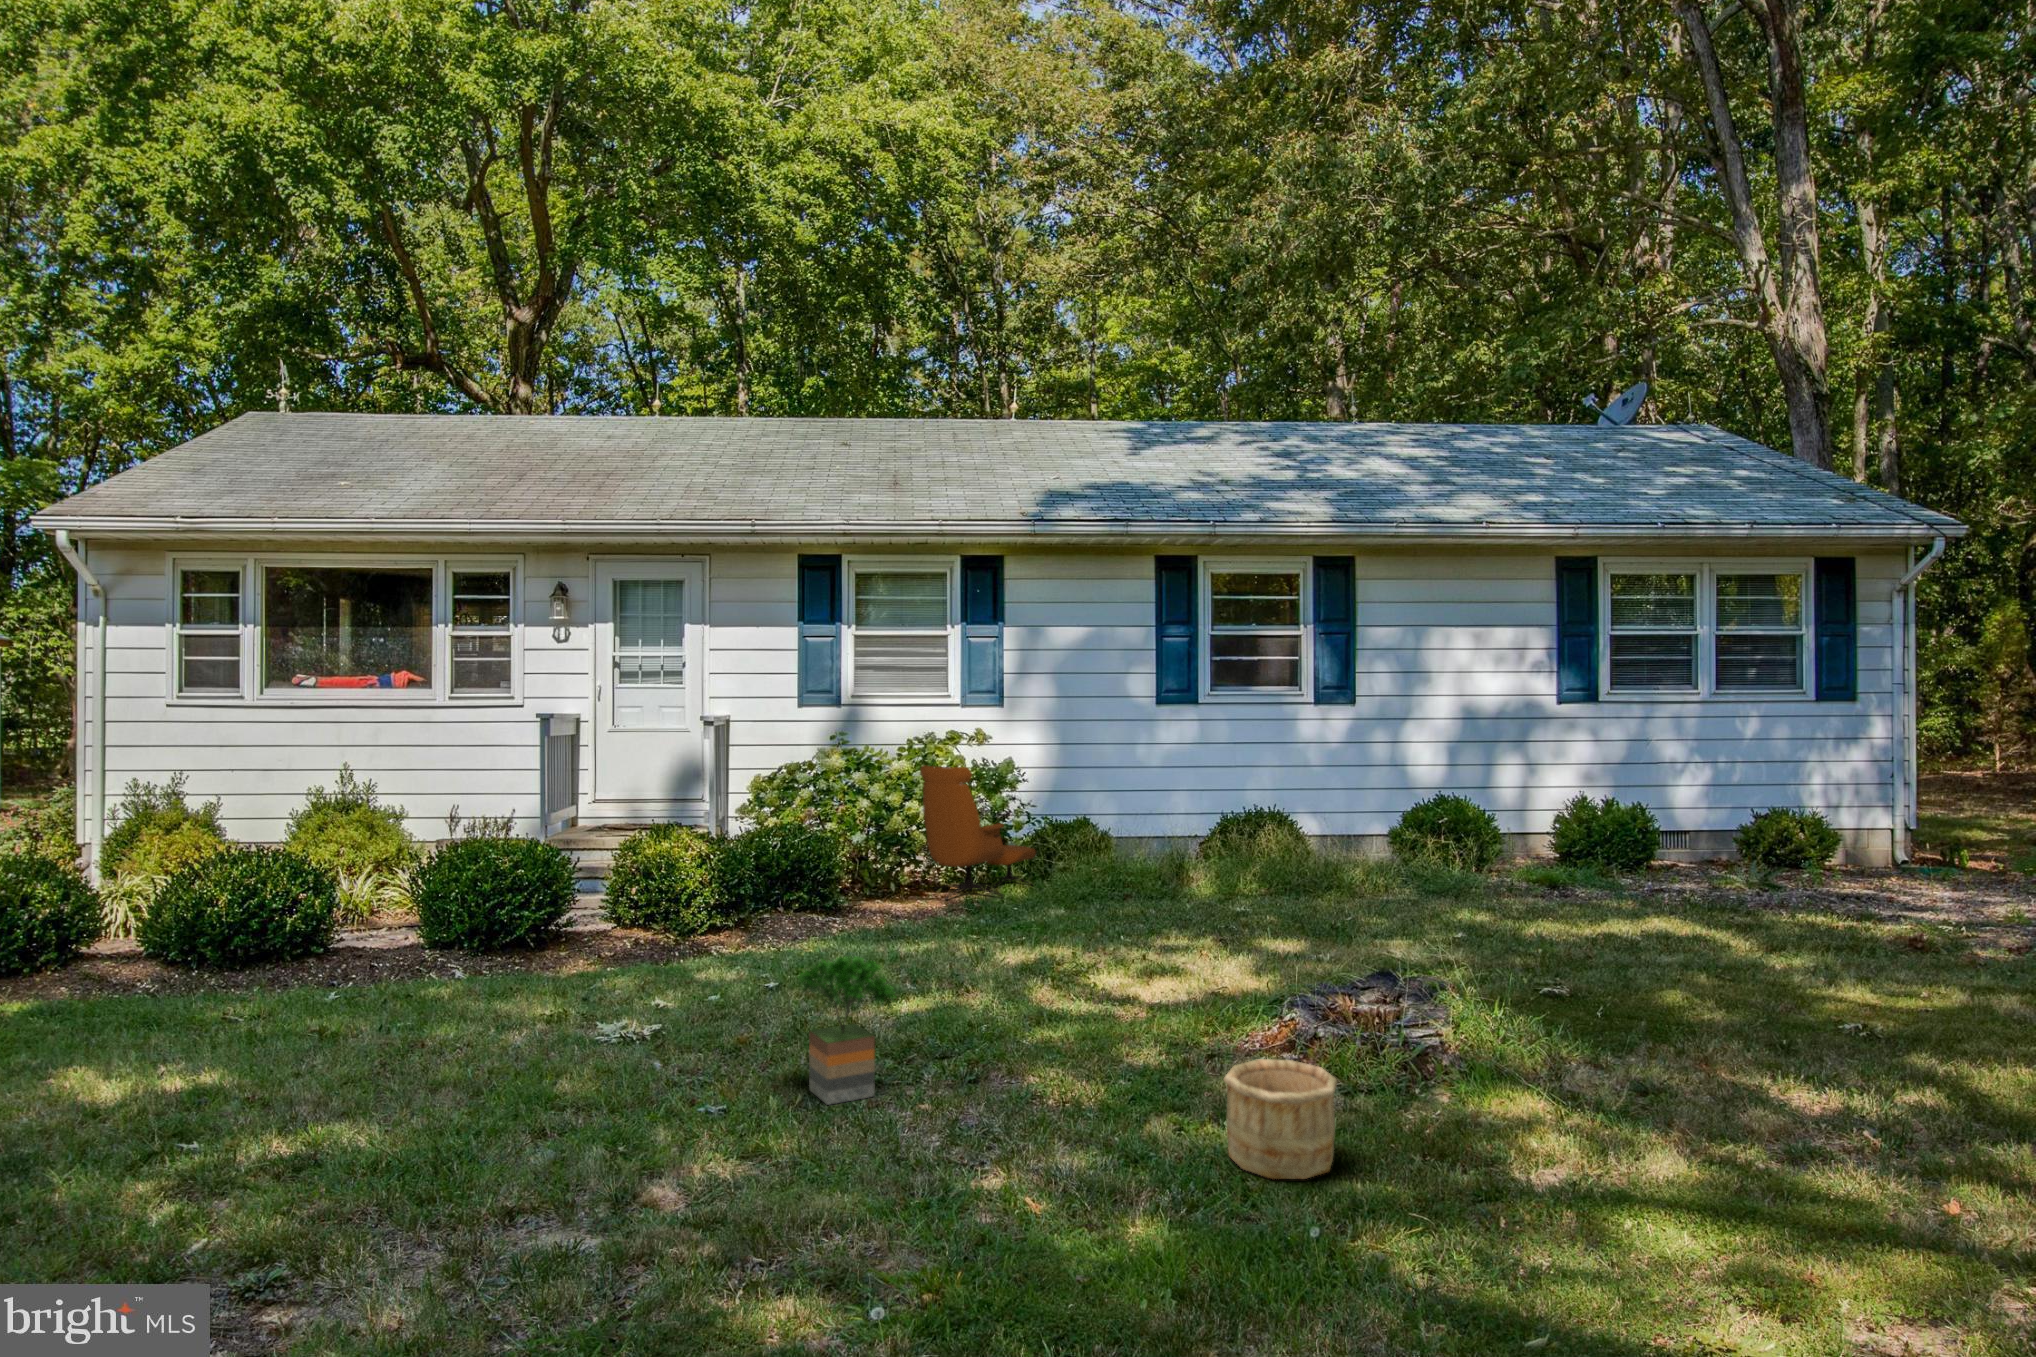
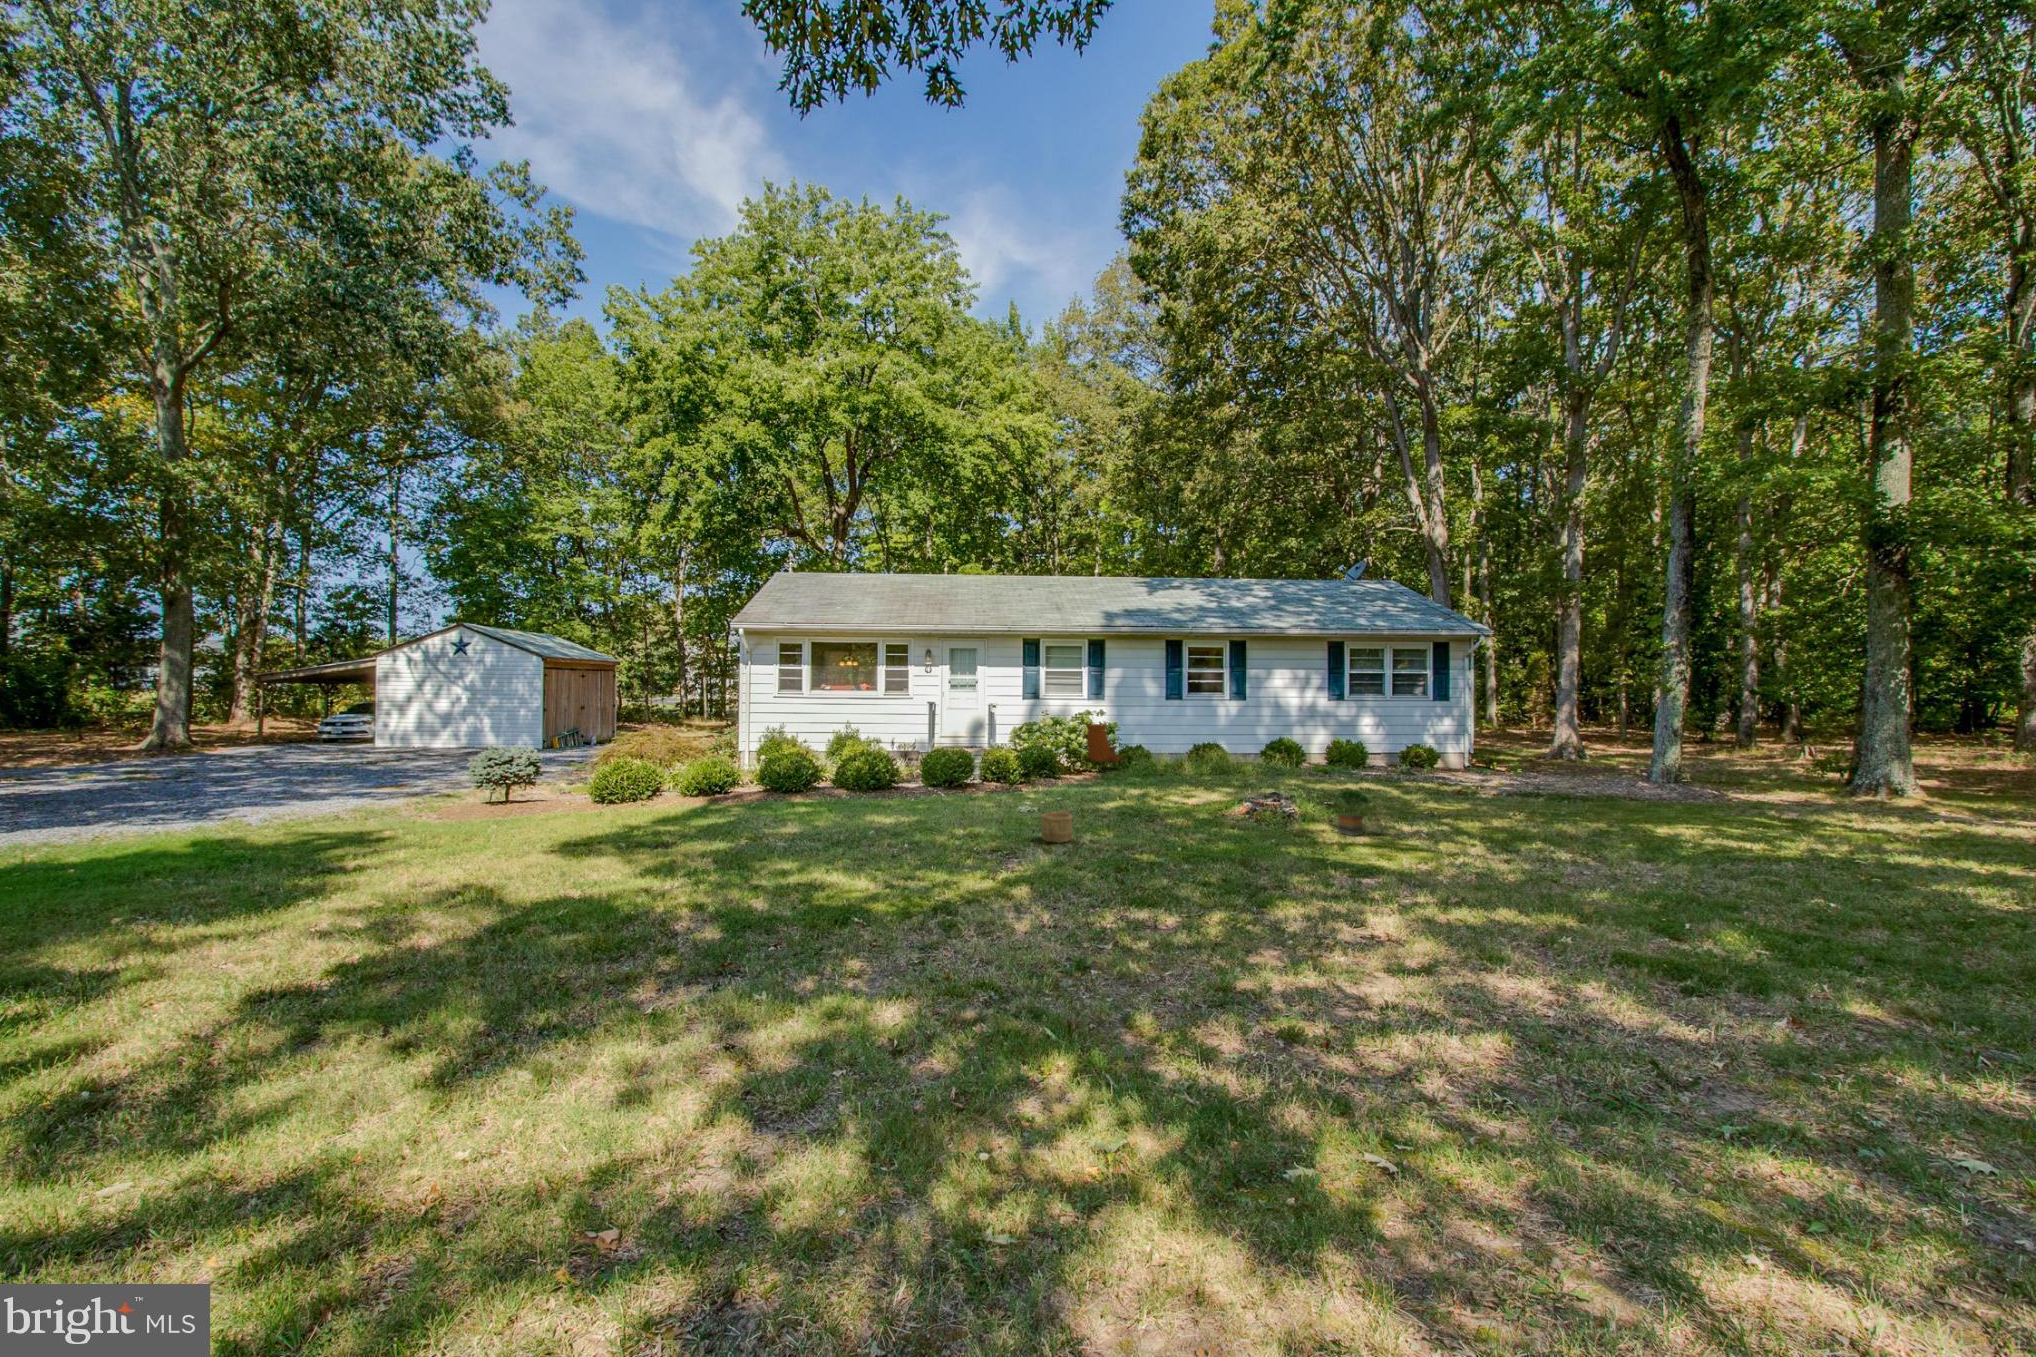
potted tree: present [800,956,896,1105] -> present [1335,791,1371,836]
wooden bucket: present [1224,1059,1337,1179] -> present [1041,812,1073,843]

